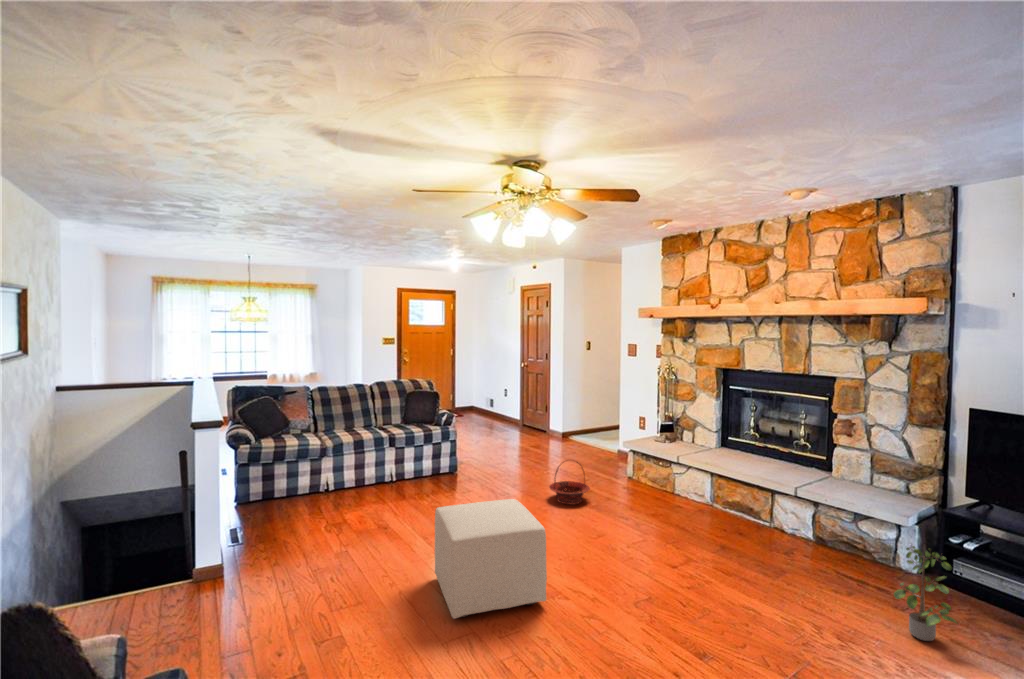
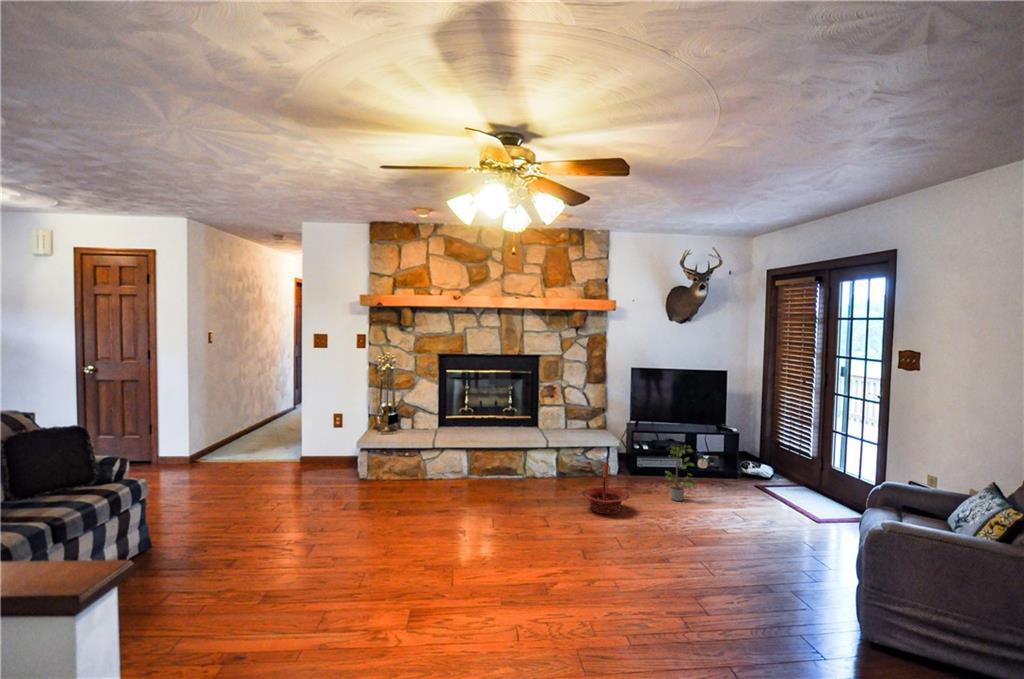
basket: present [549,460,590,505] -> present [582,462,629,514]
ottoman: present [435,499,547,619] -> none [443,502,573,650]

